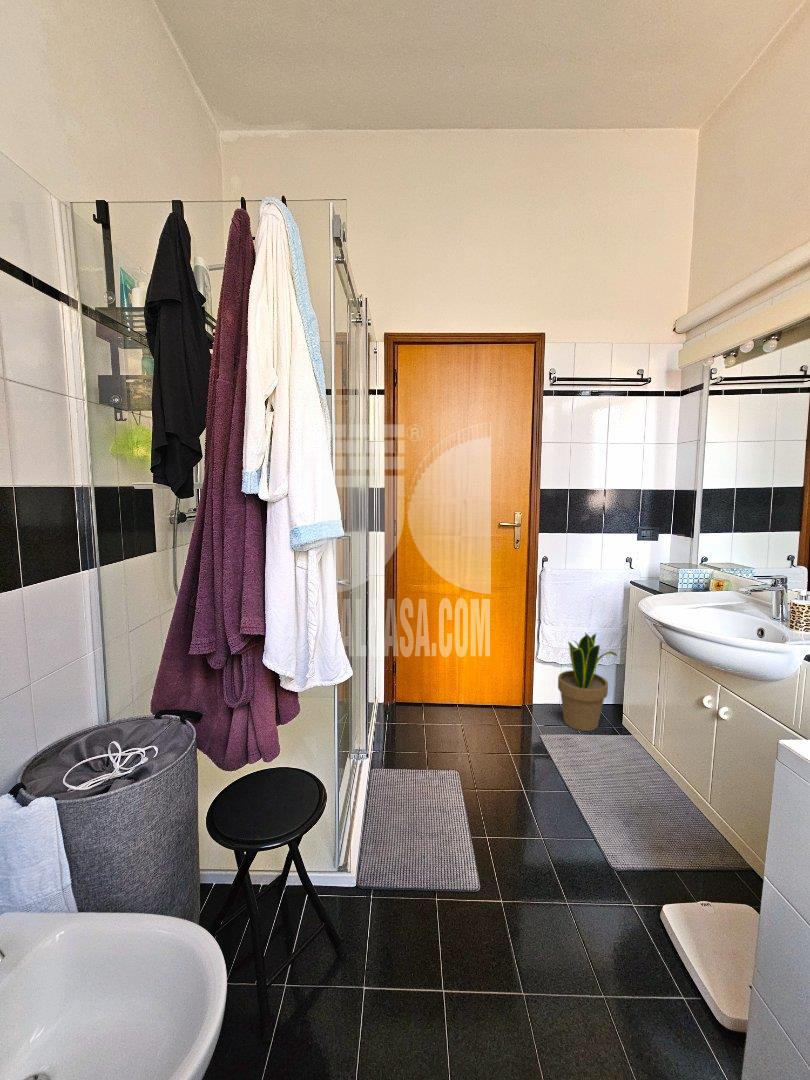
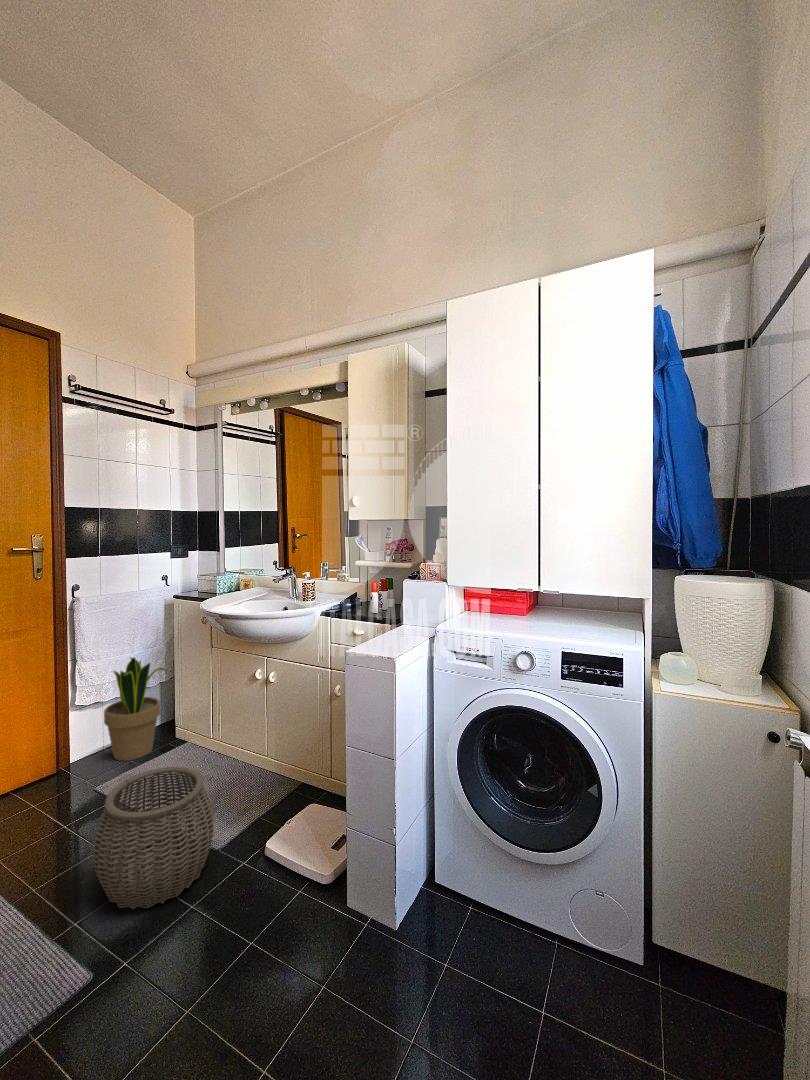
woven basket: none [502,756,612,896] -> present [93,767,214,909]

